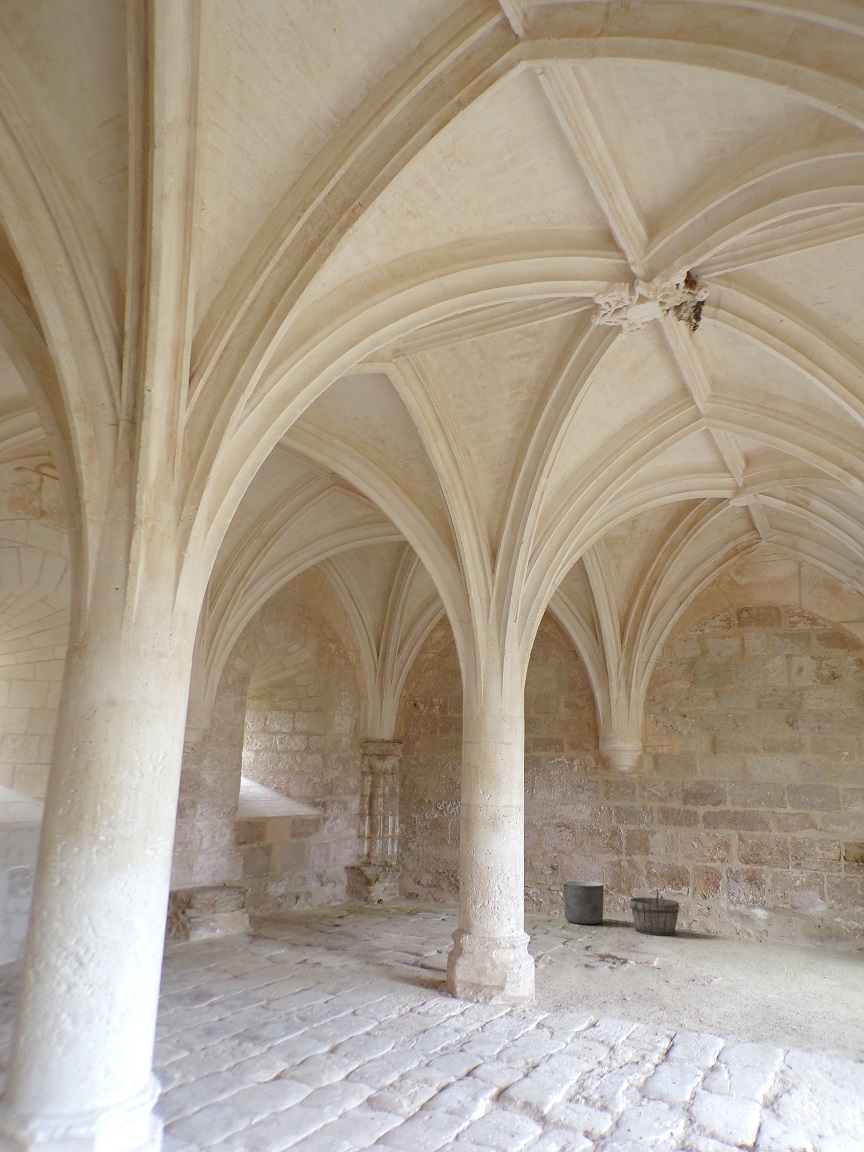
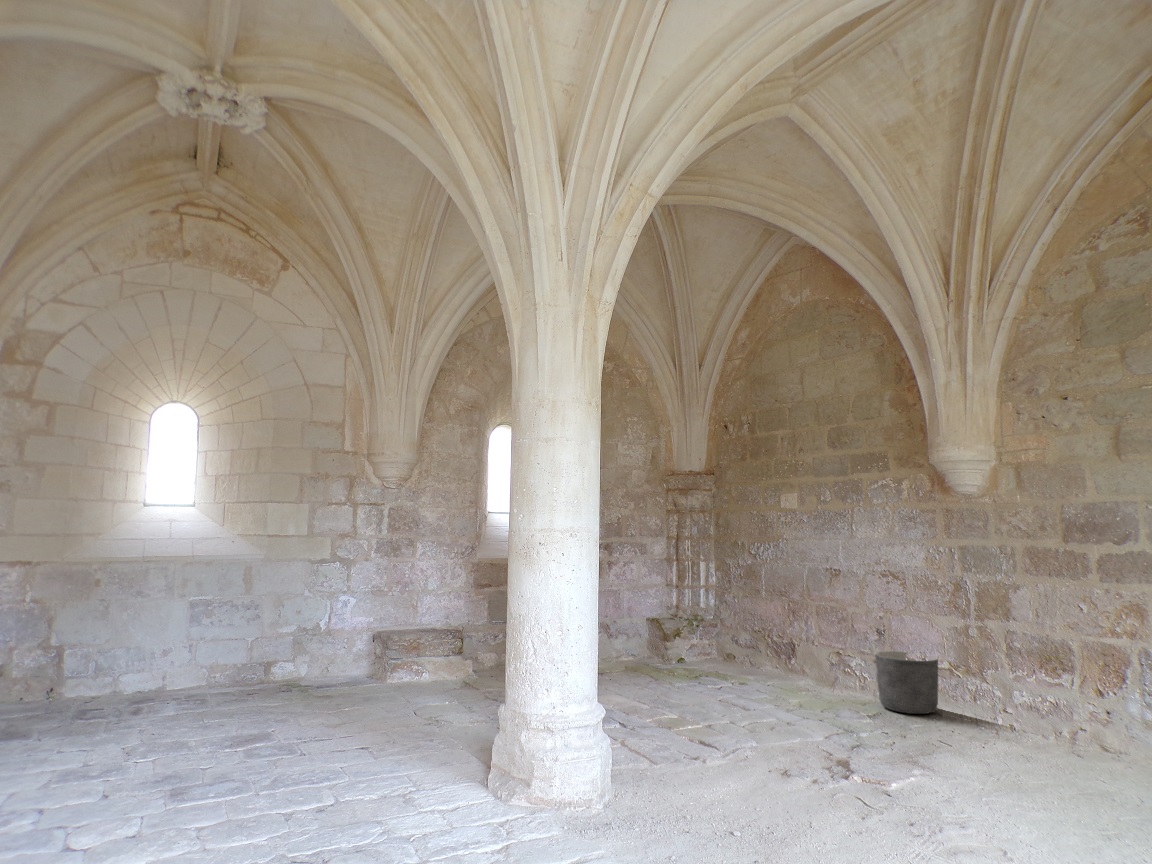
wooden bucket: present [630,889,679,936] -> none [962,674,1048,747]

